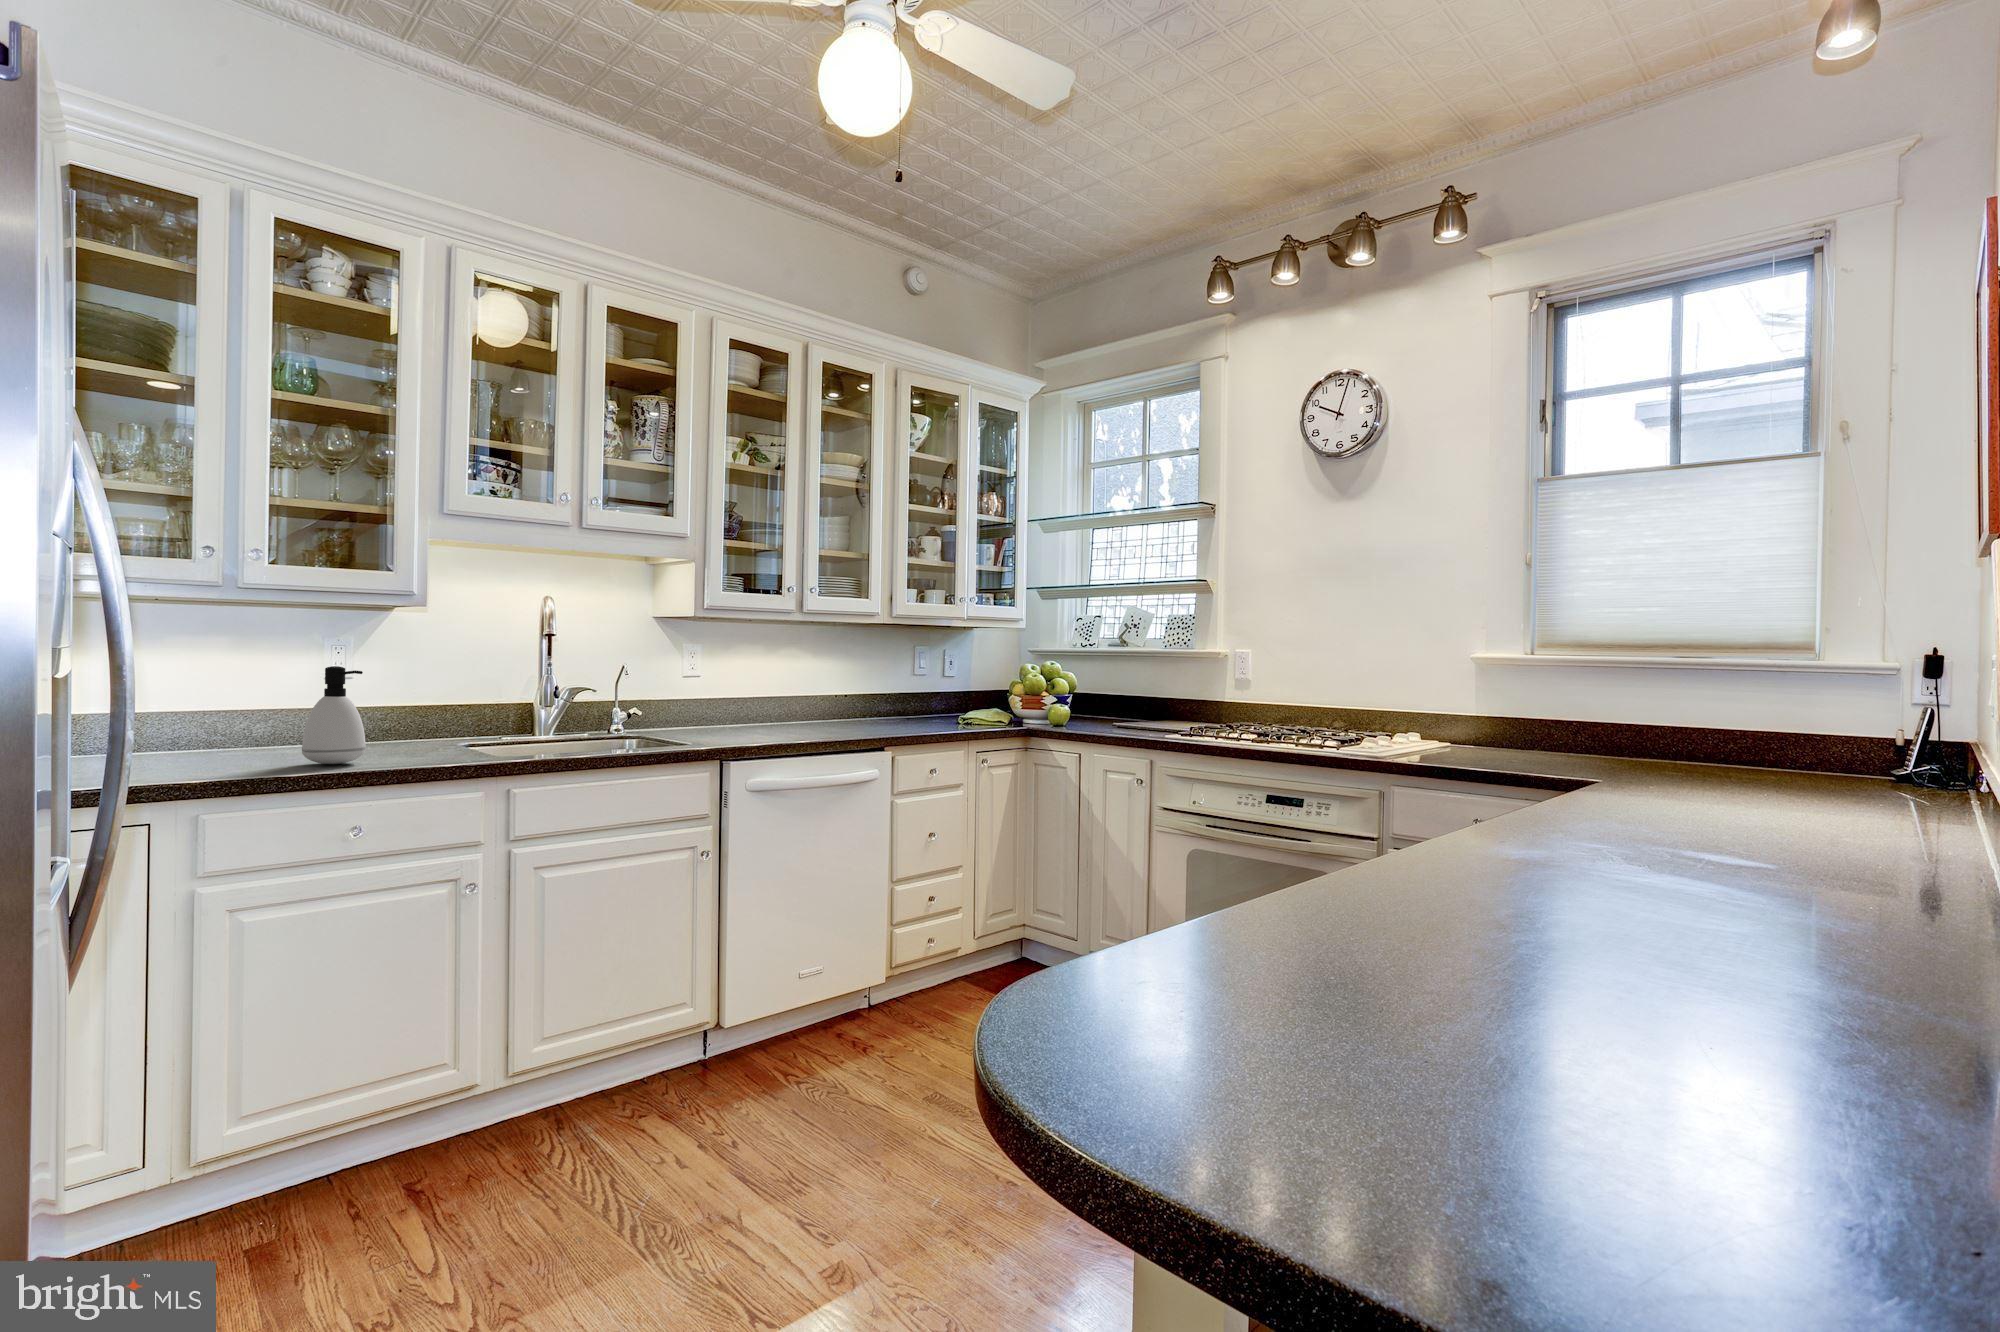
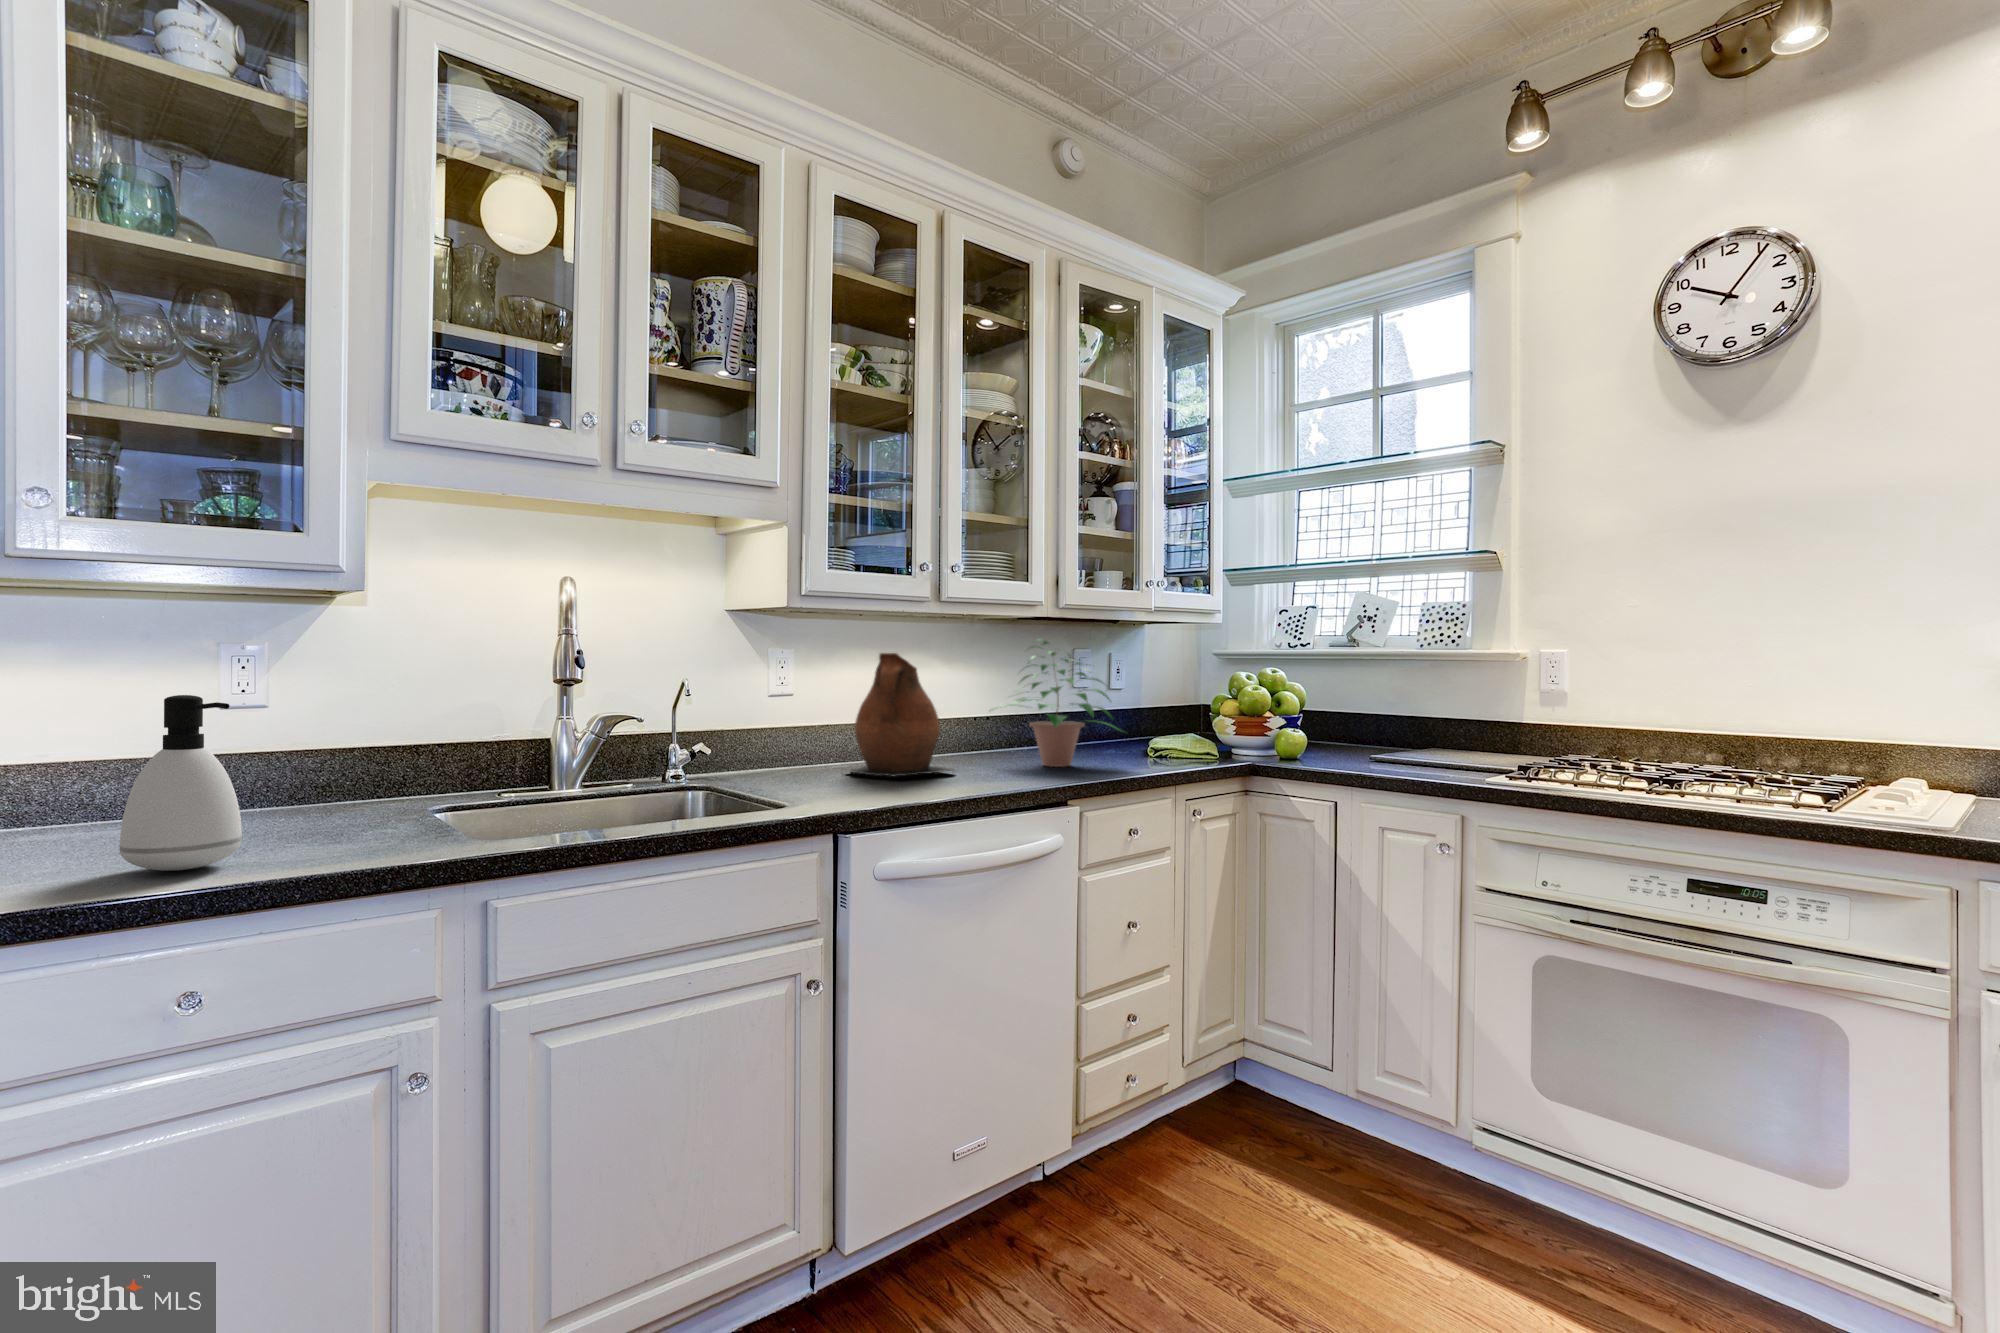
potted plant: none [842,639,940,729] -> present [997,641,1122,767]
ceramic pitcher: none [733,647,814,731] -> present [850,653,954,777]

